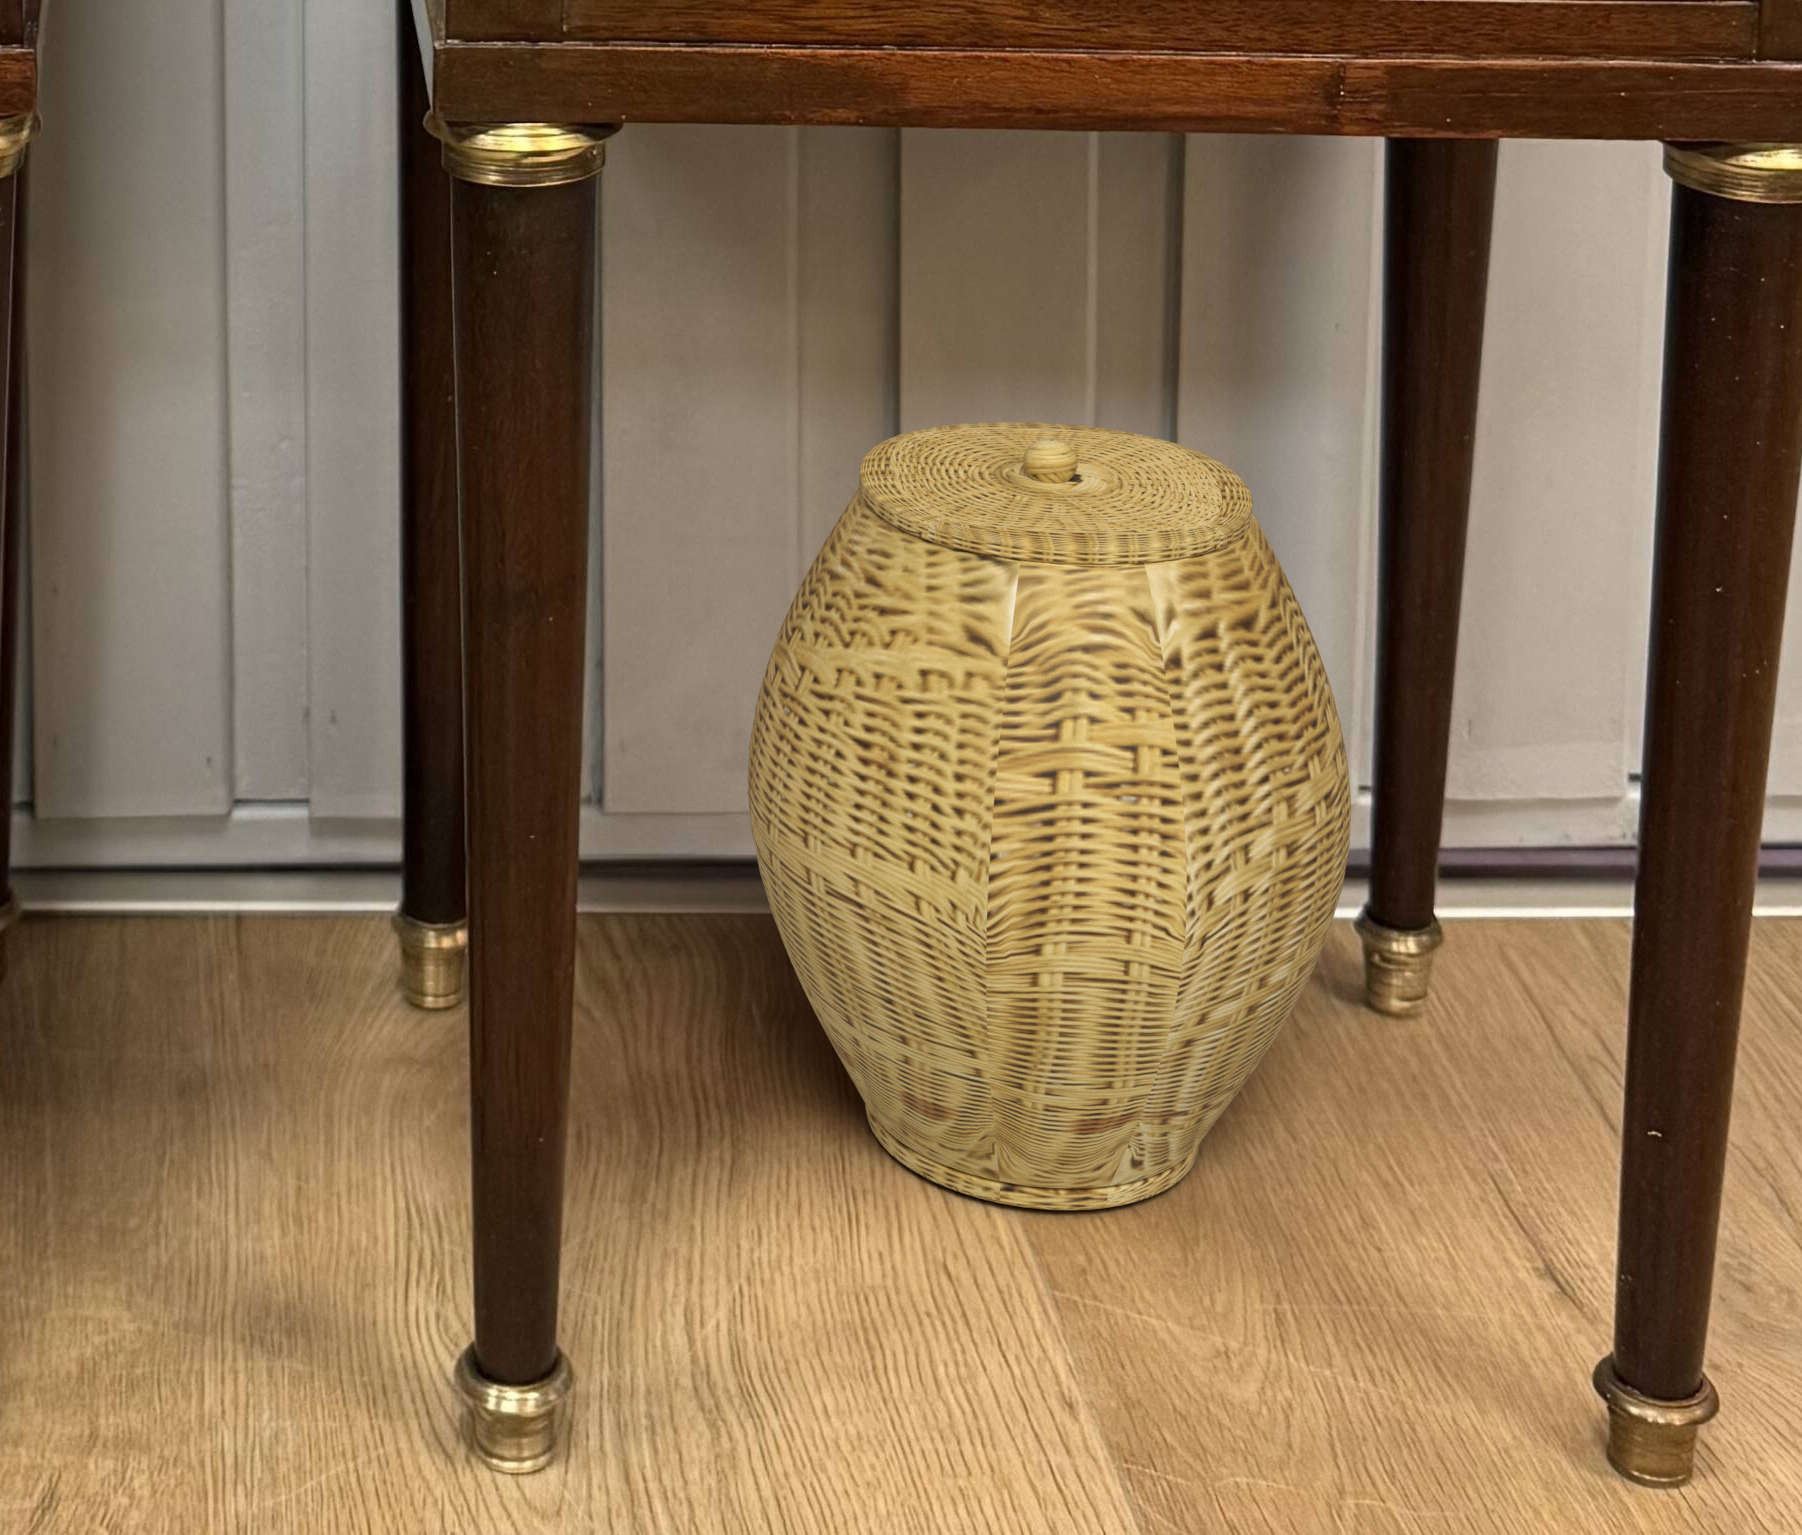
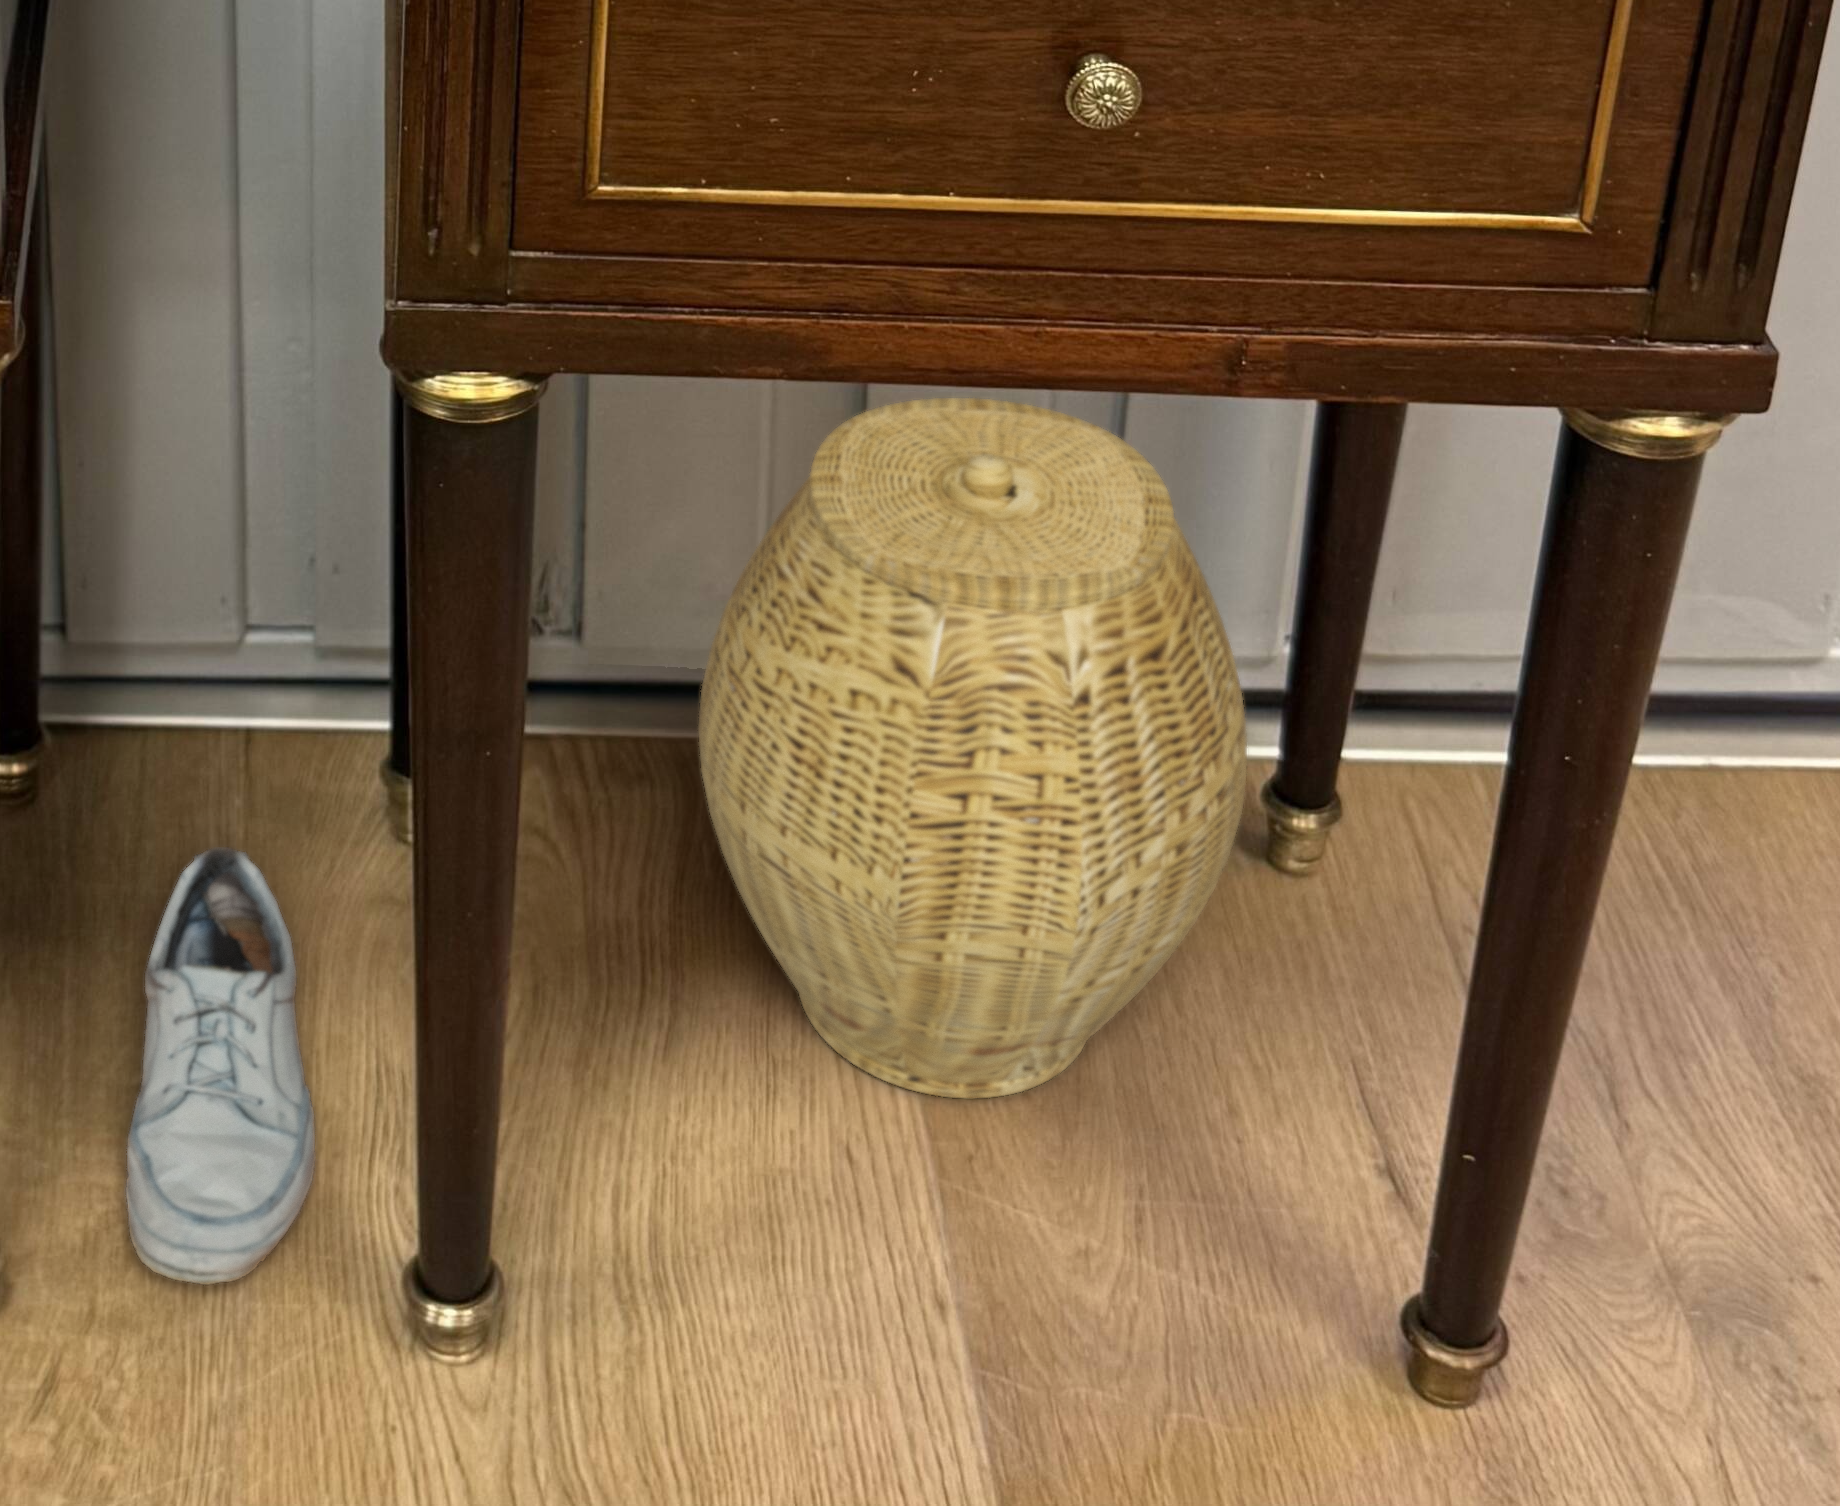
shoe: none [123,961,339,1369] -> present [126,847,316,1285]

